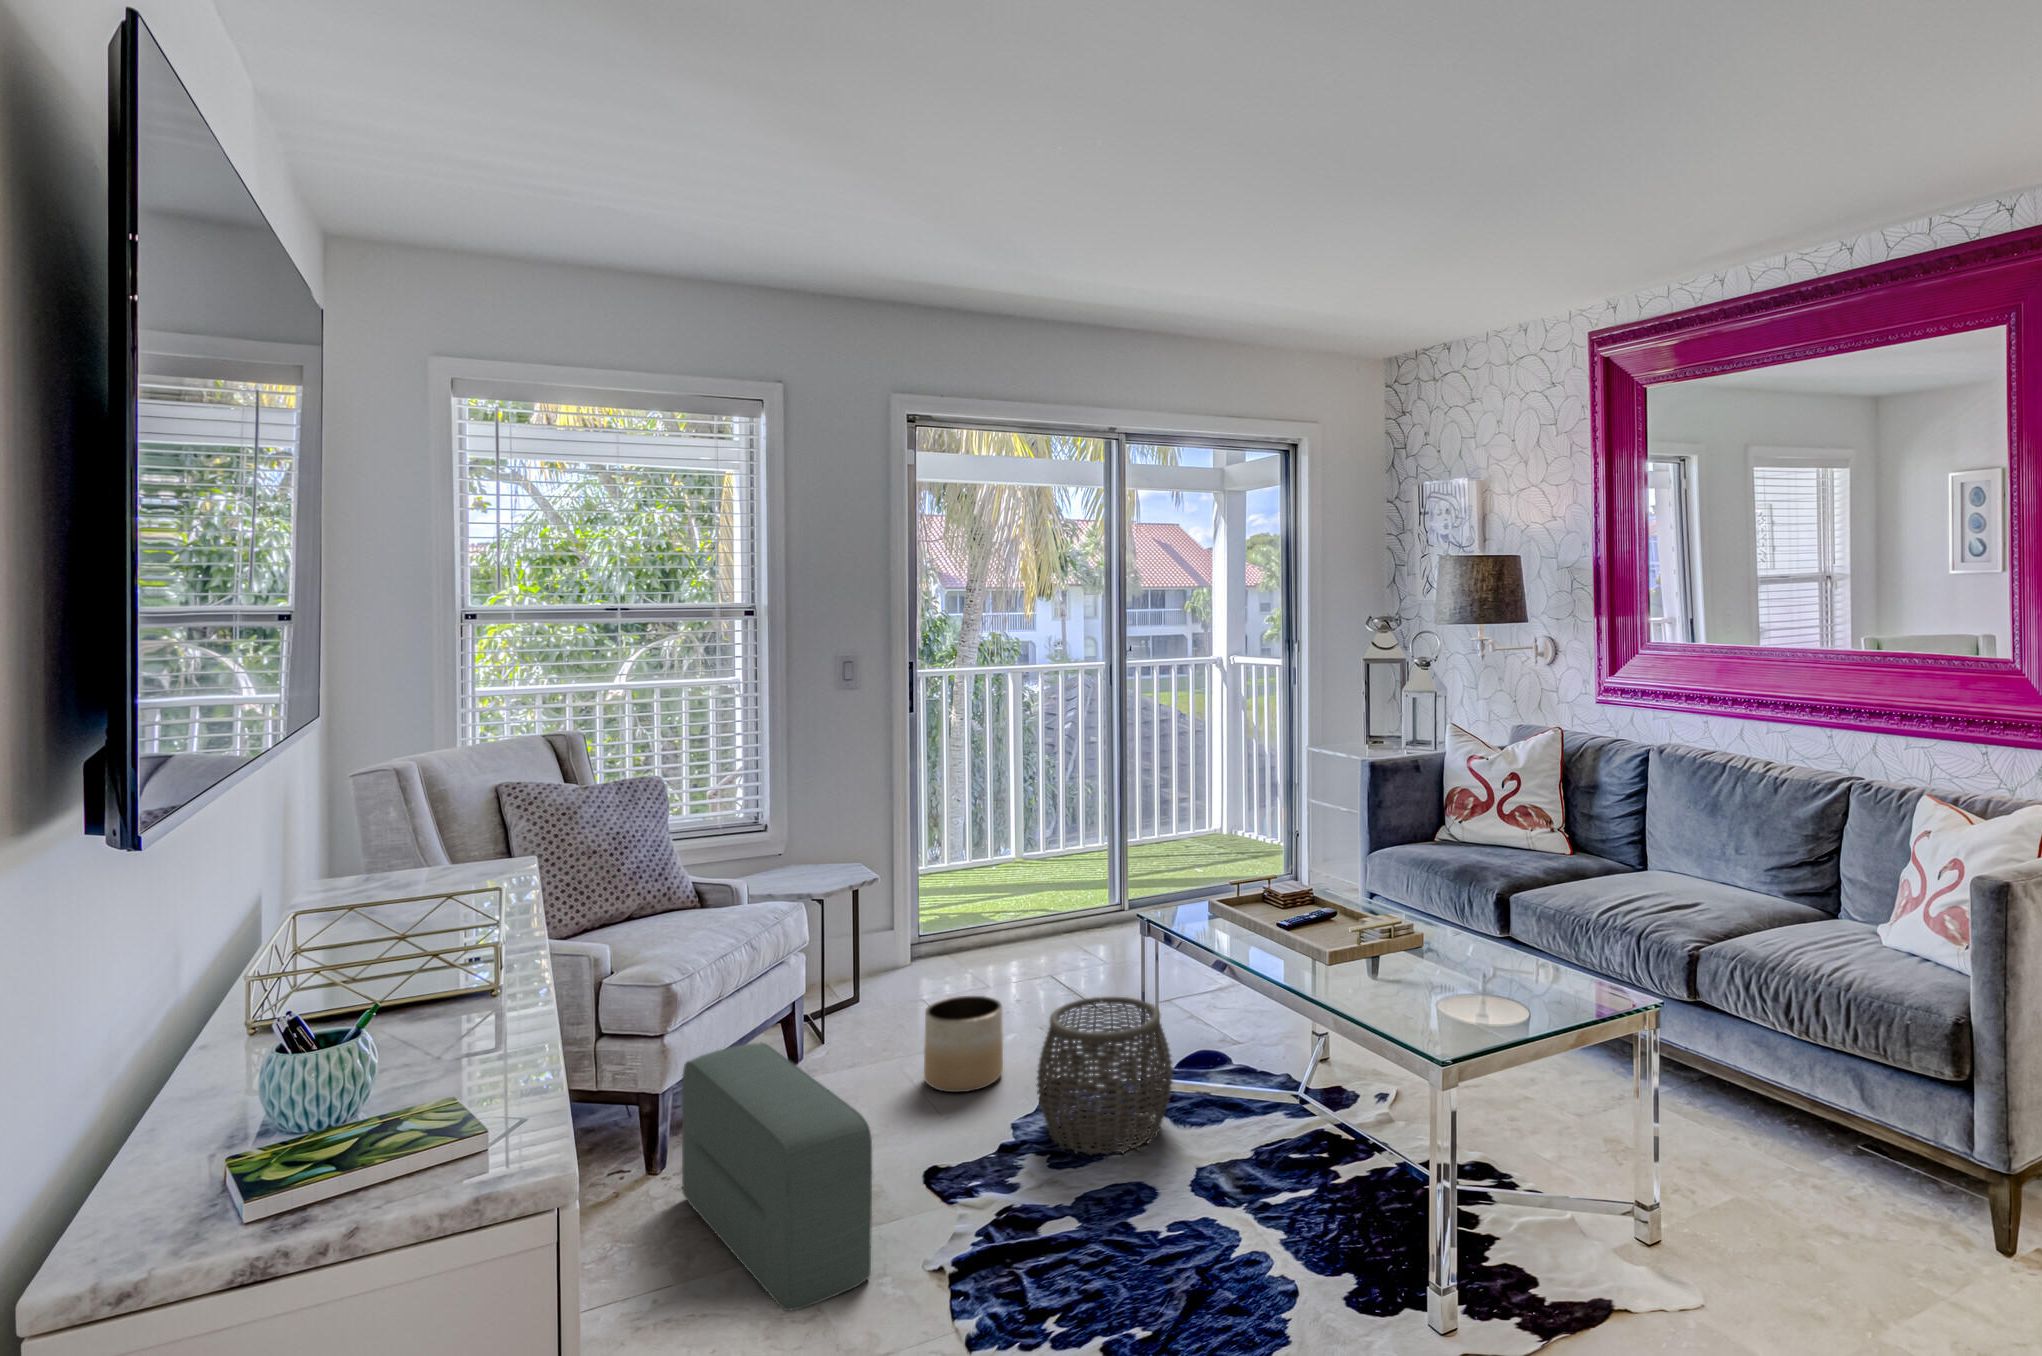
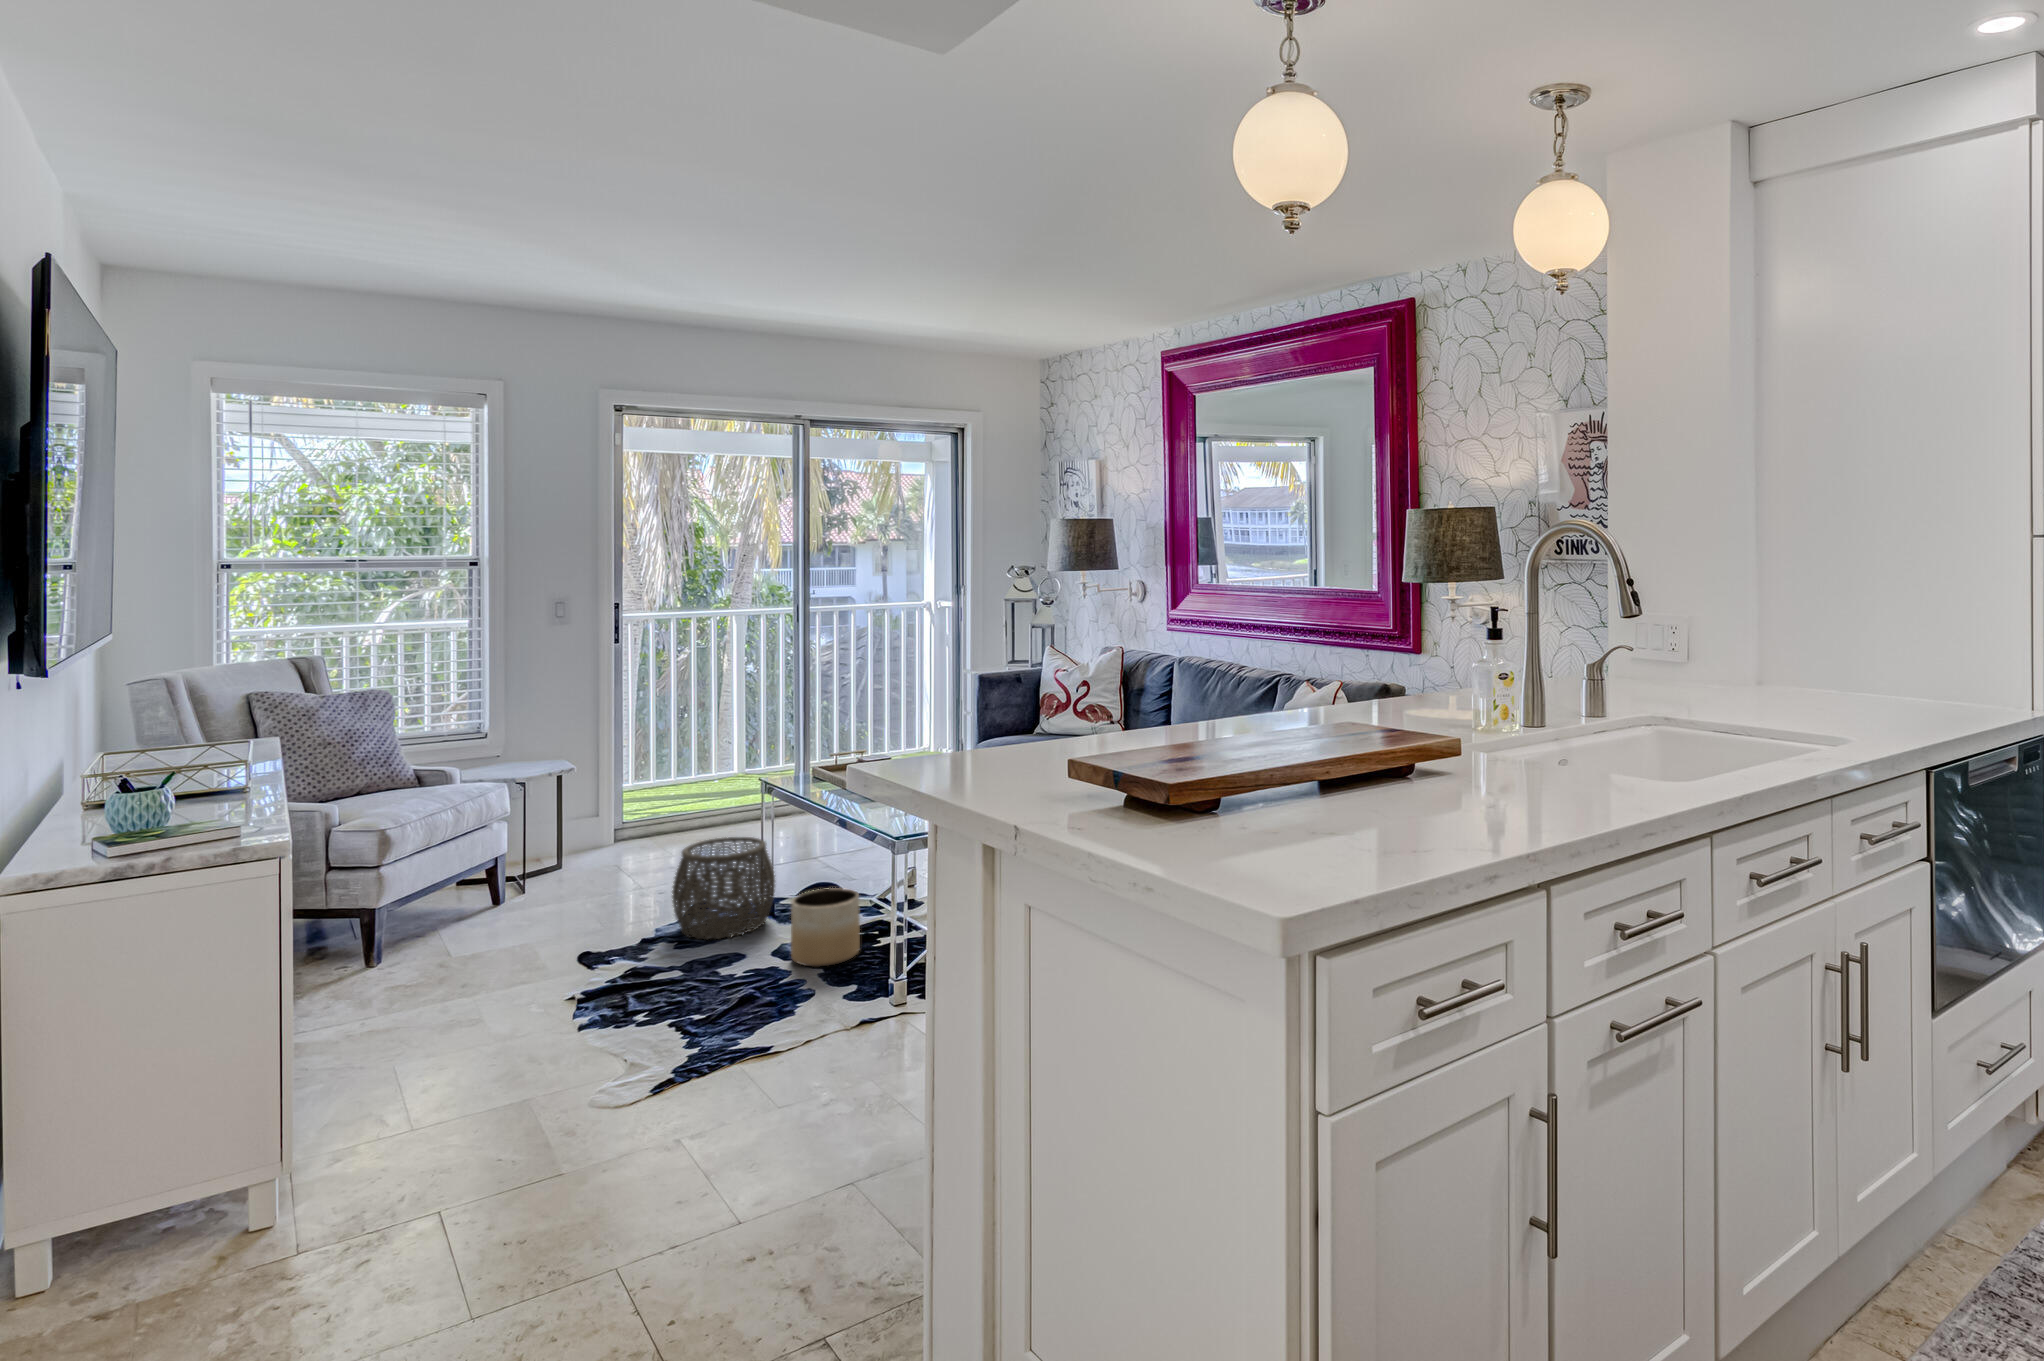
planter: present [924,996,1003,1092] -> present [791,888,860,967]
pouf: present [682,1043,872,1311] -> none [391,868,521,1024]

